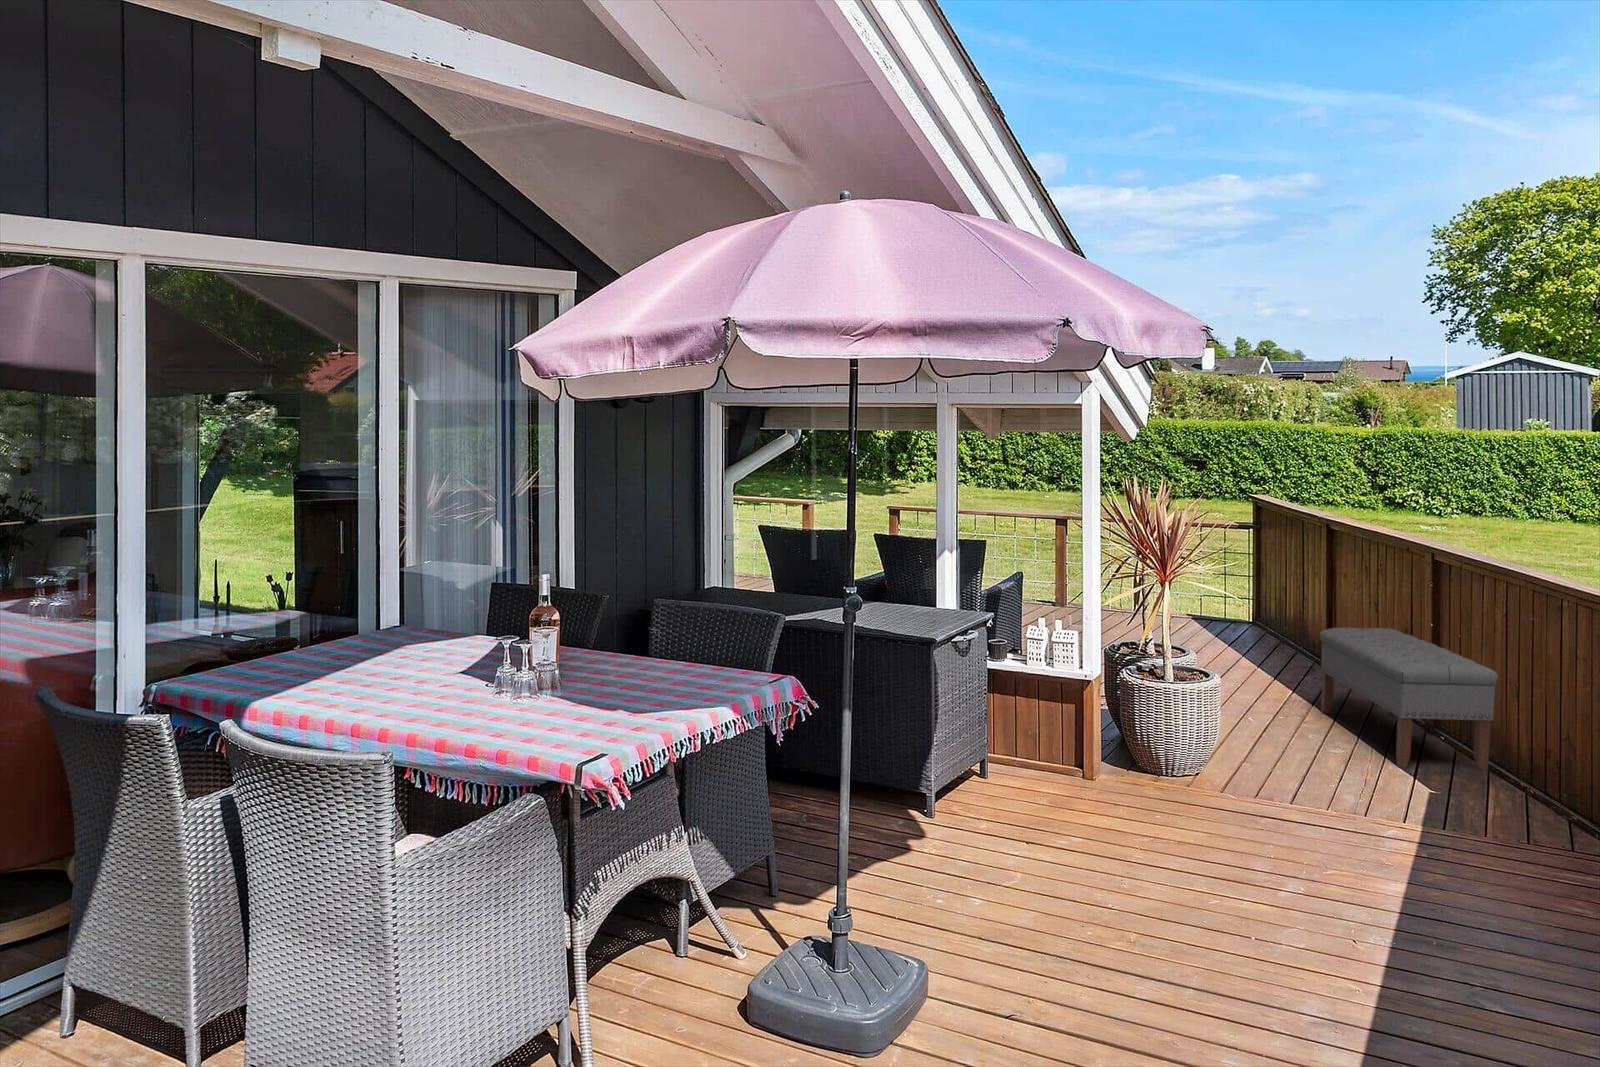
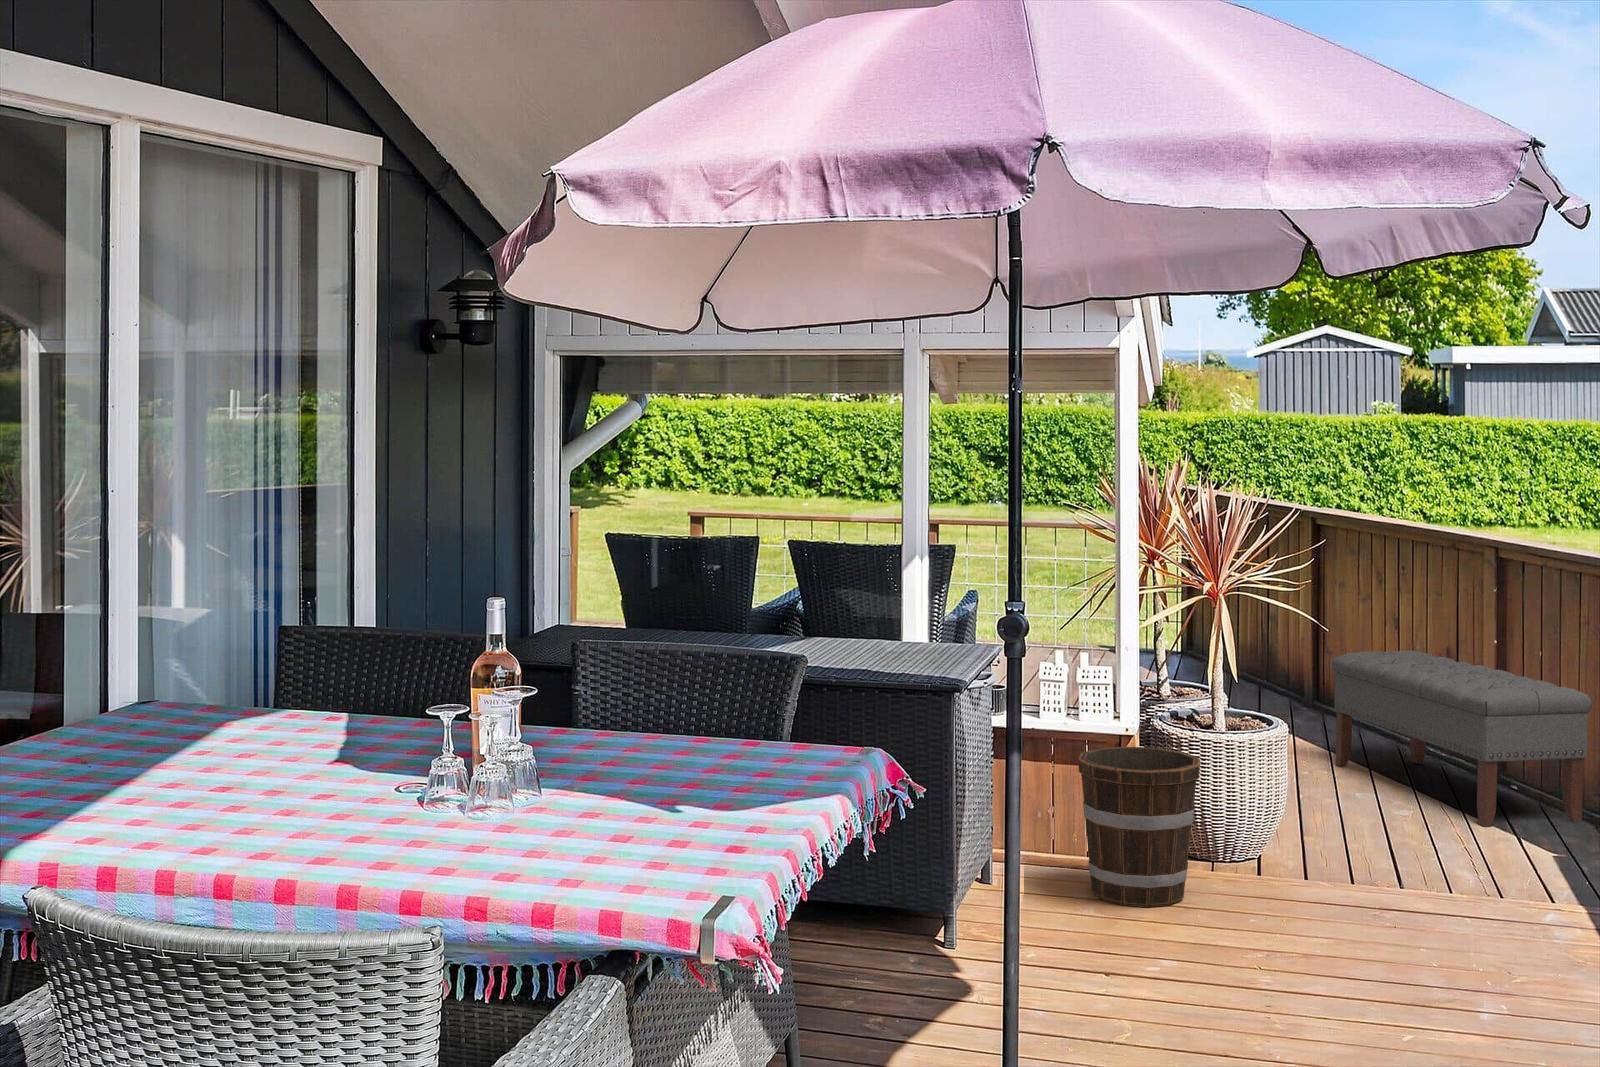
bucket: none [1038,689,1126,803] -> present [1078,747,1200,907]

